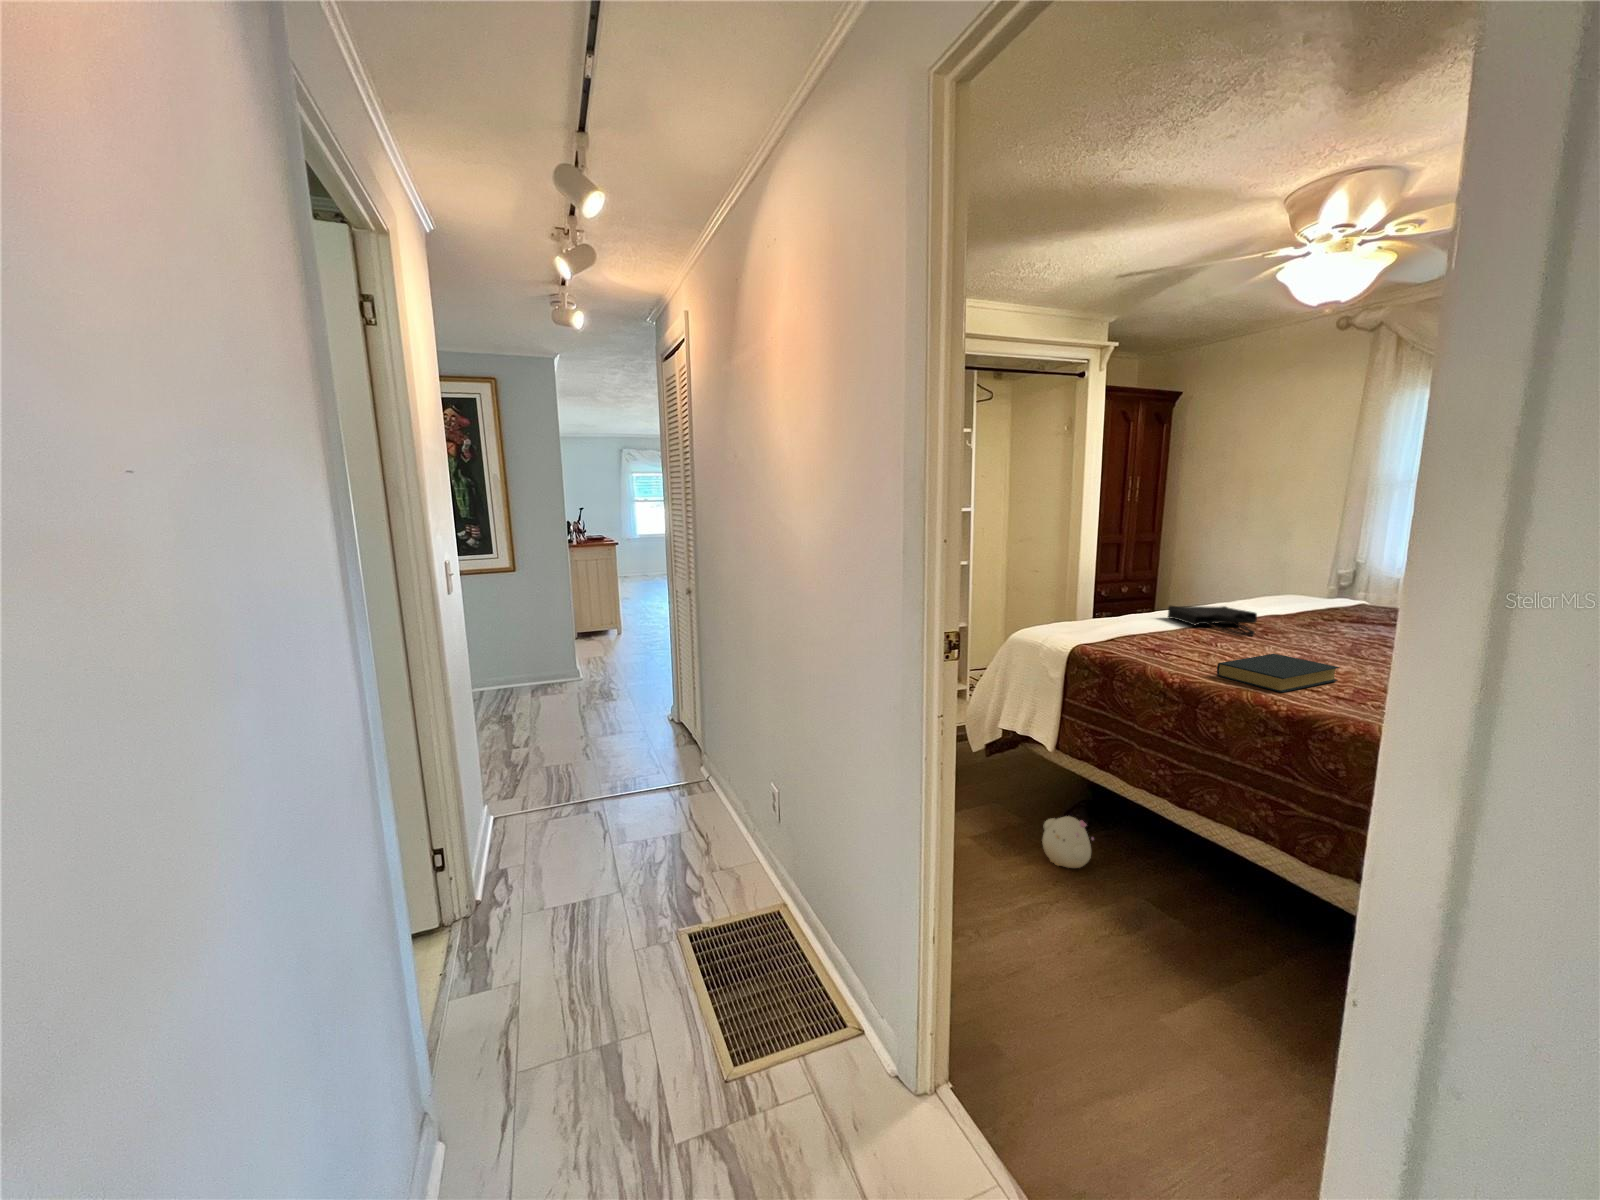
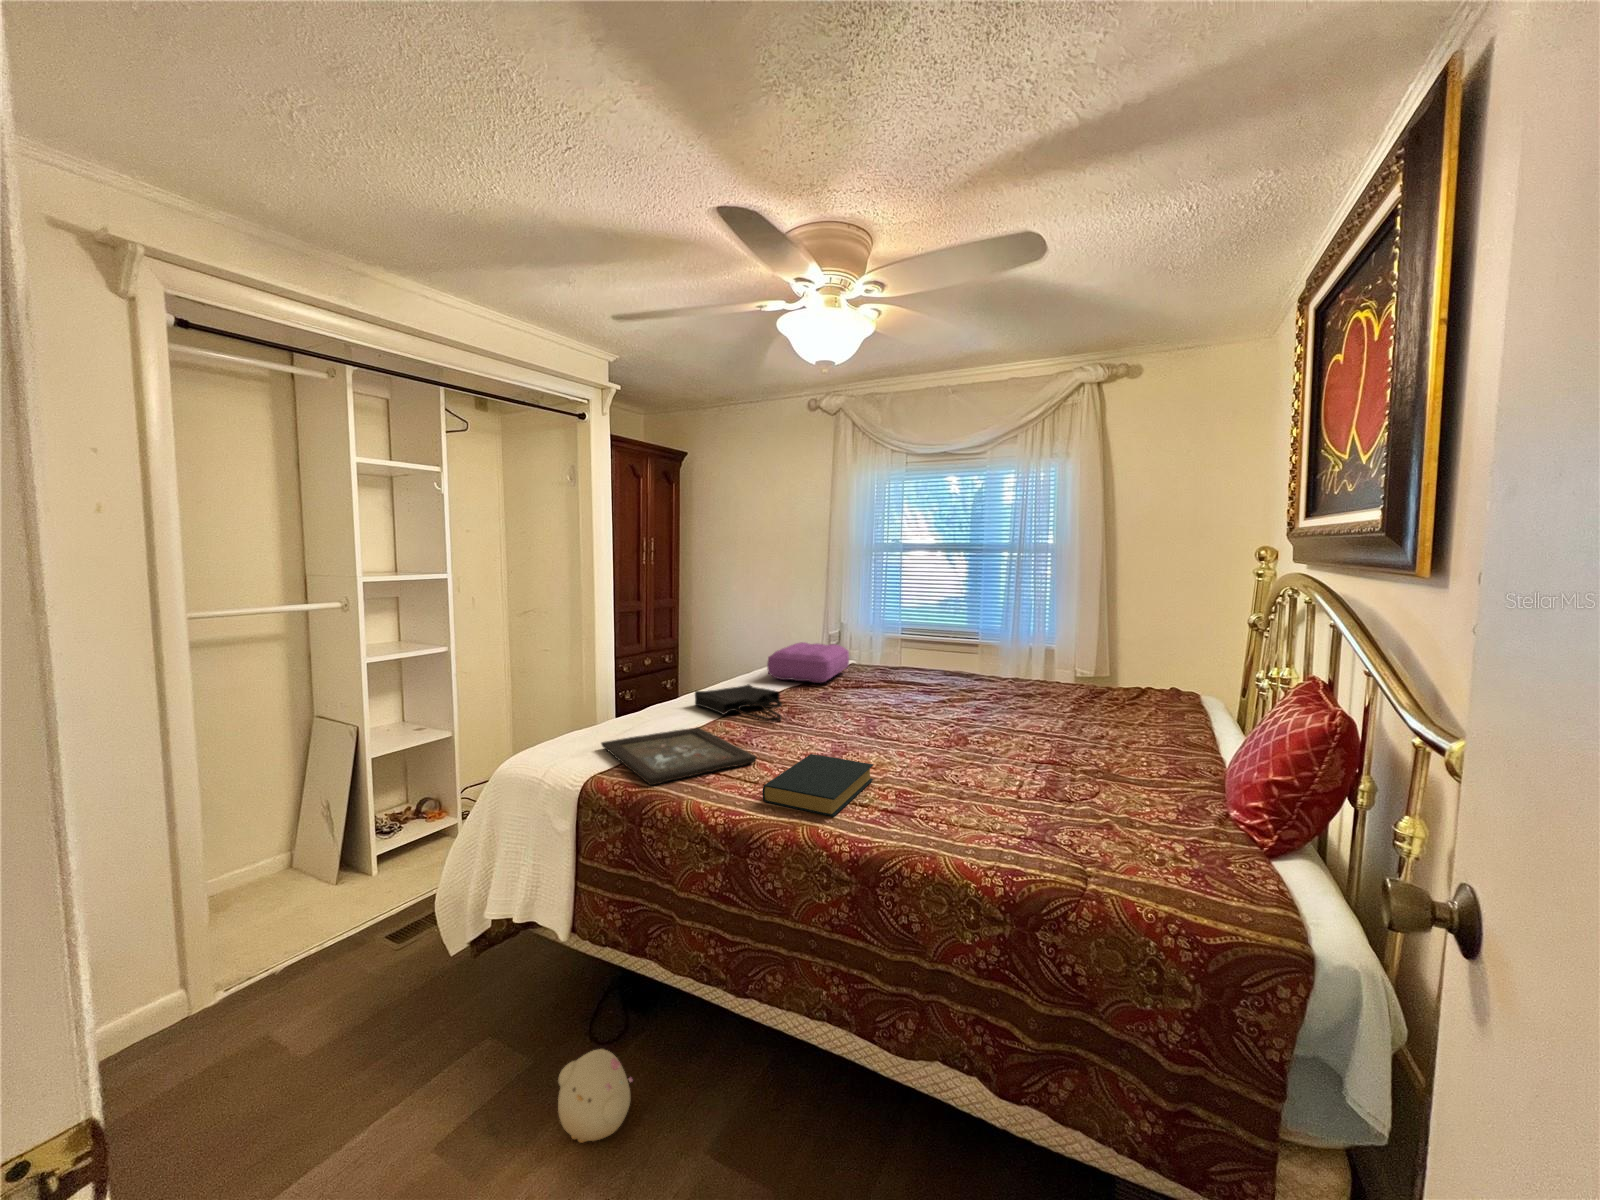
pillow: none [1251,577,1360,615] -> present [767,642,849,683]
tray: none [1085,628,1219,655] -> present [601,727,757,785]

